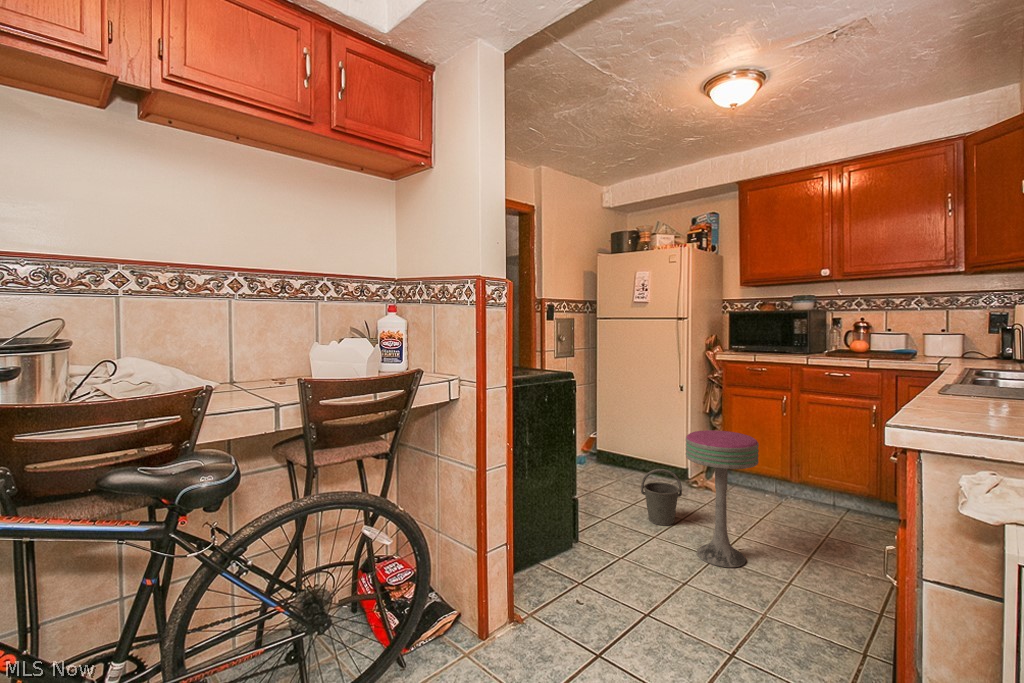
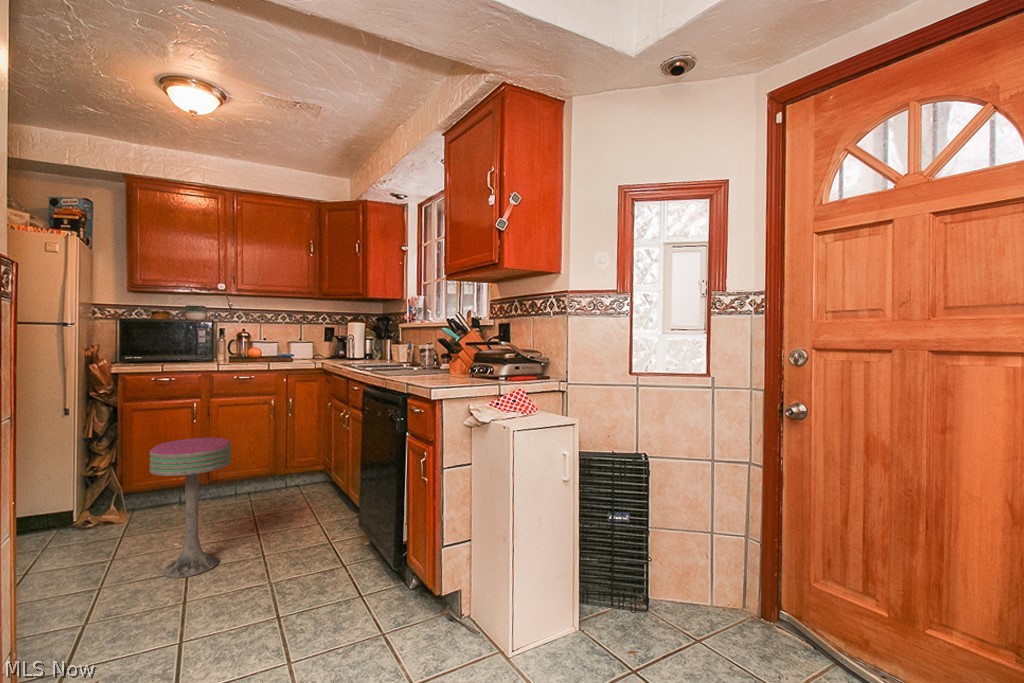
bucket: present [641,469,682,525] -> none [55,506,116,579]

